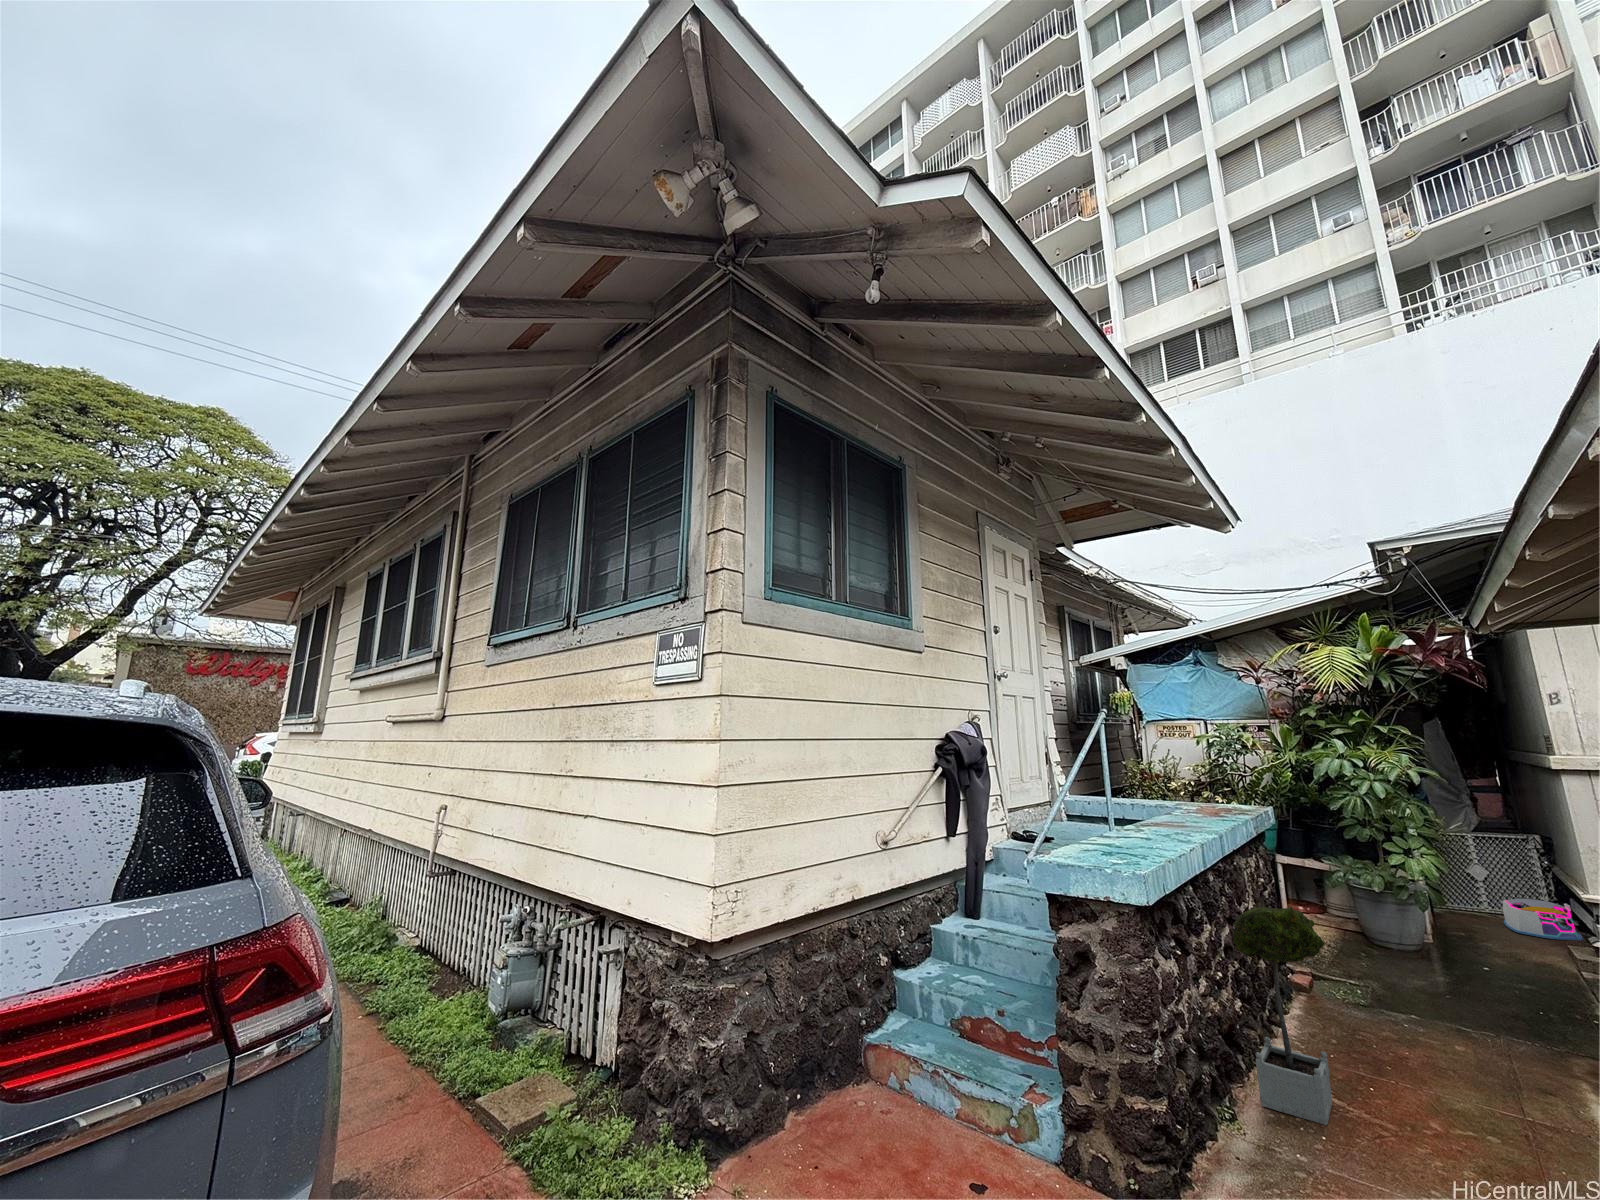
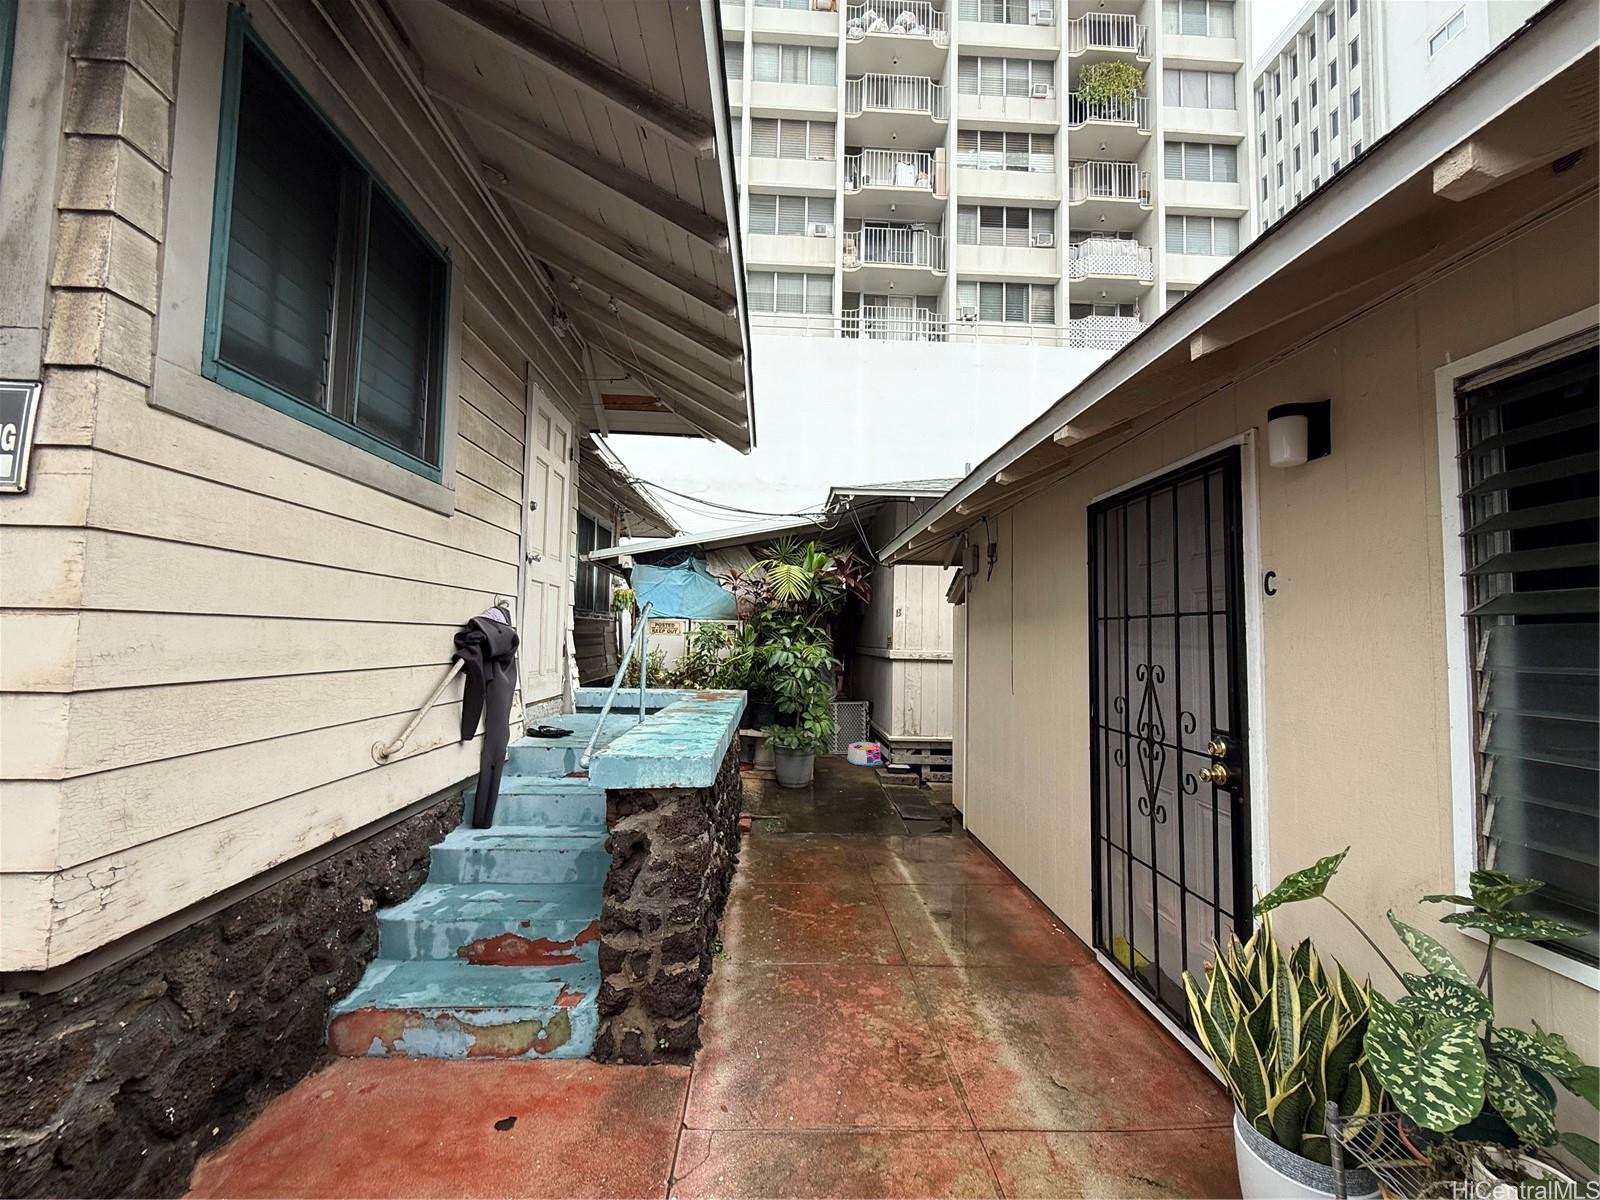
potted tree: present [1233,907,1332,1125] -> none [734,768,799,933]

